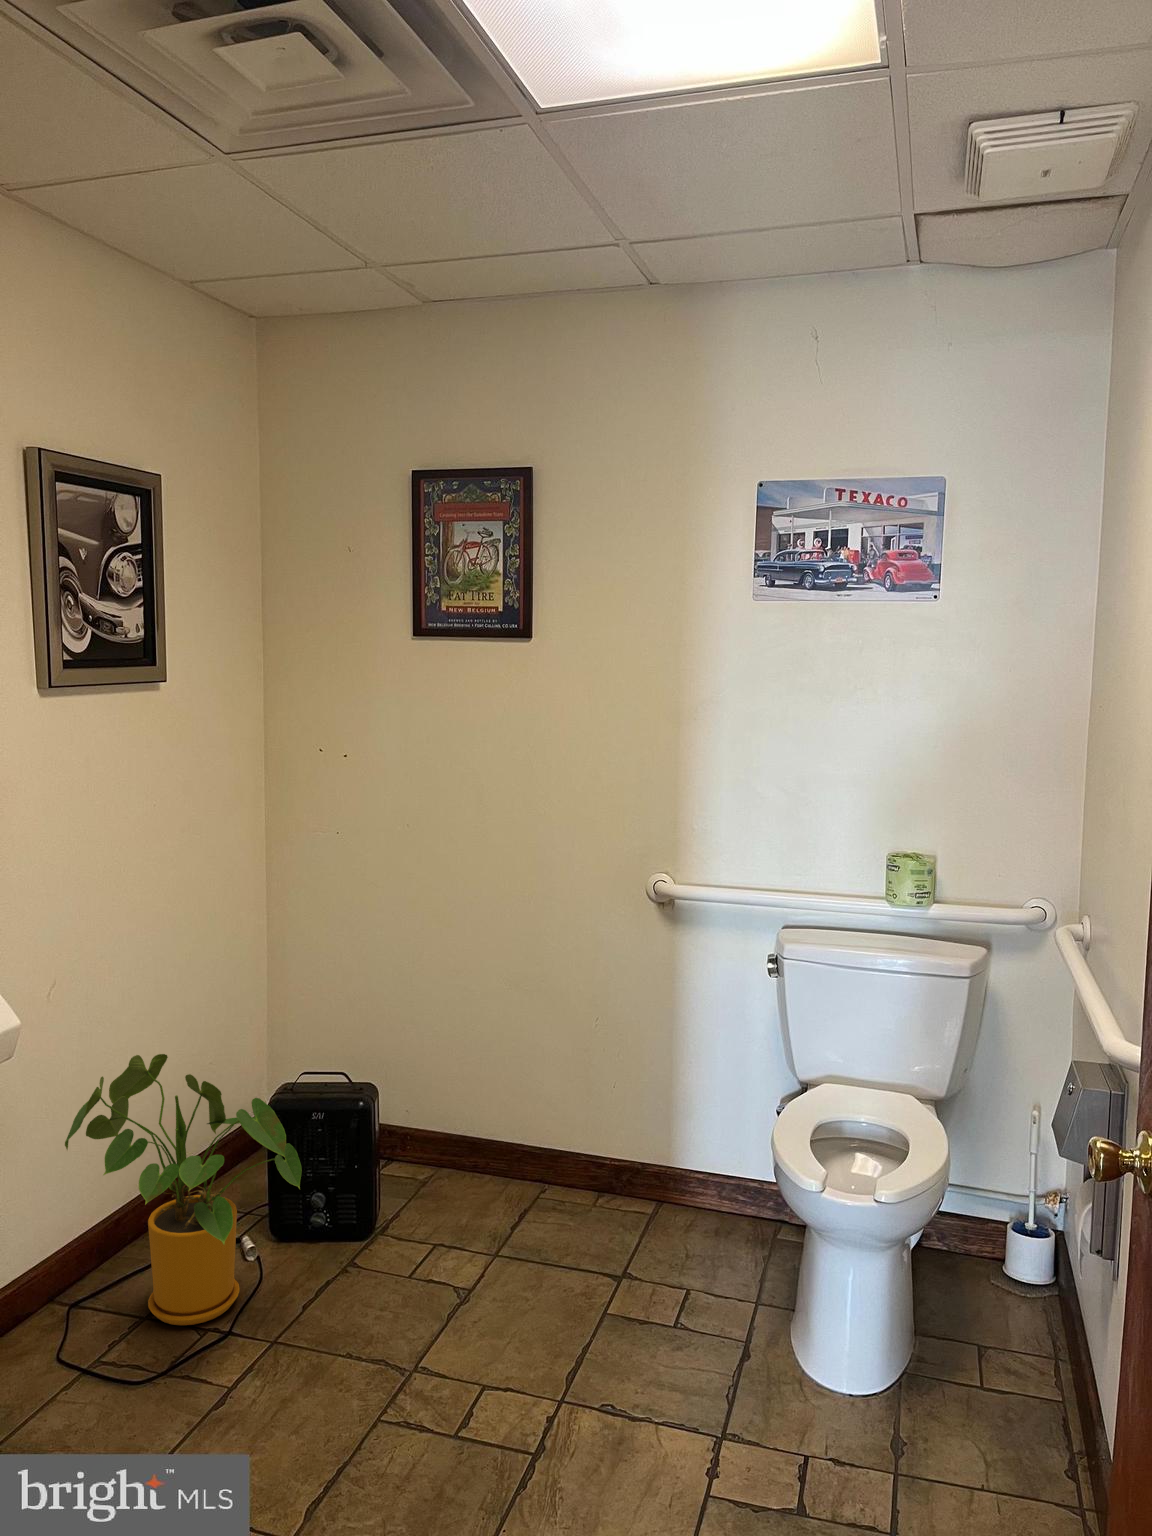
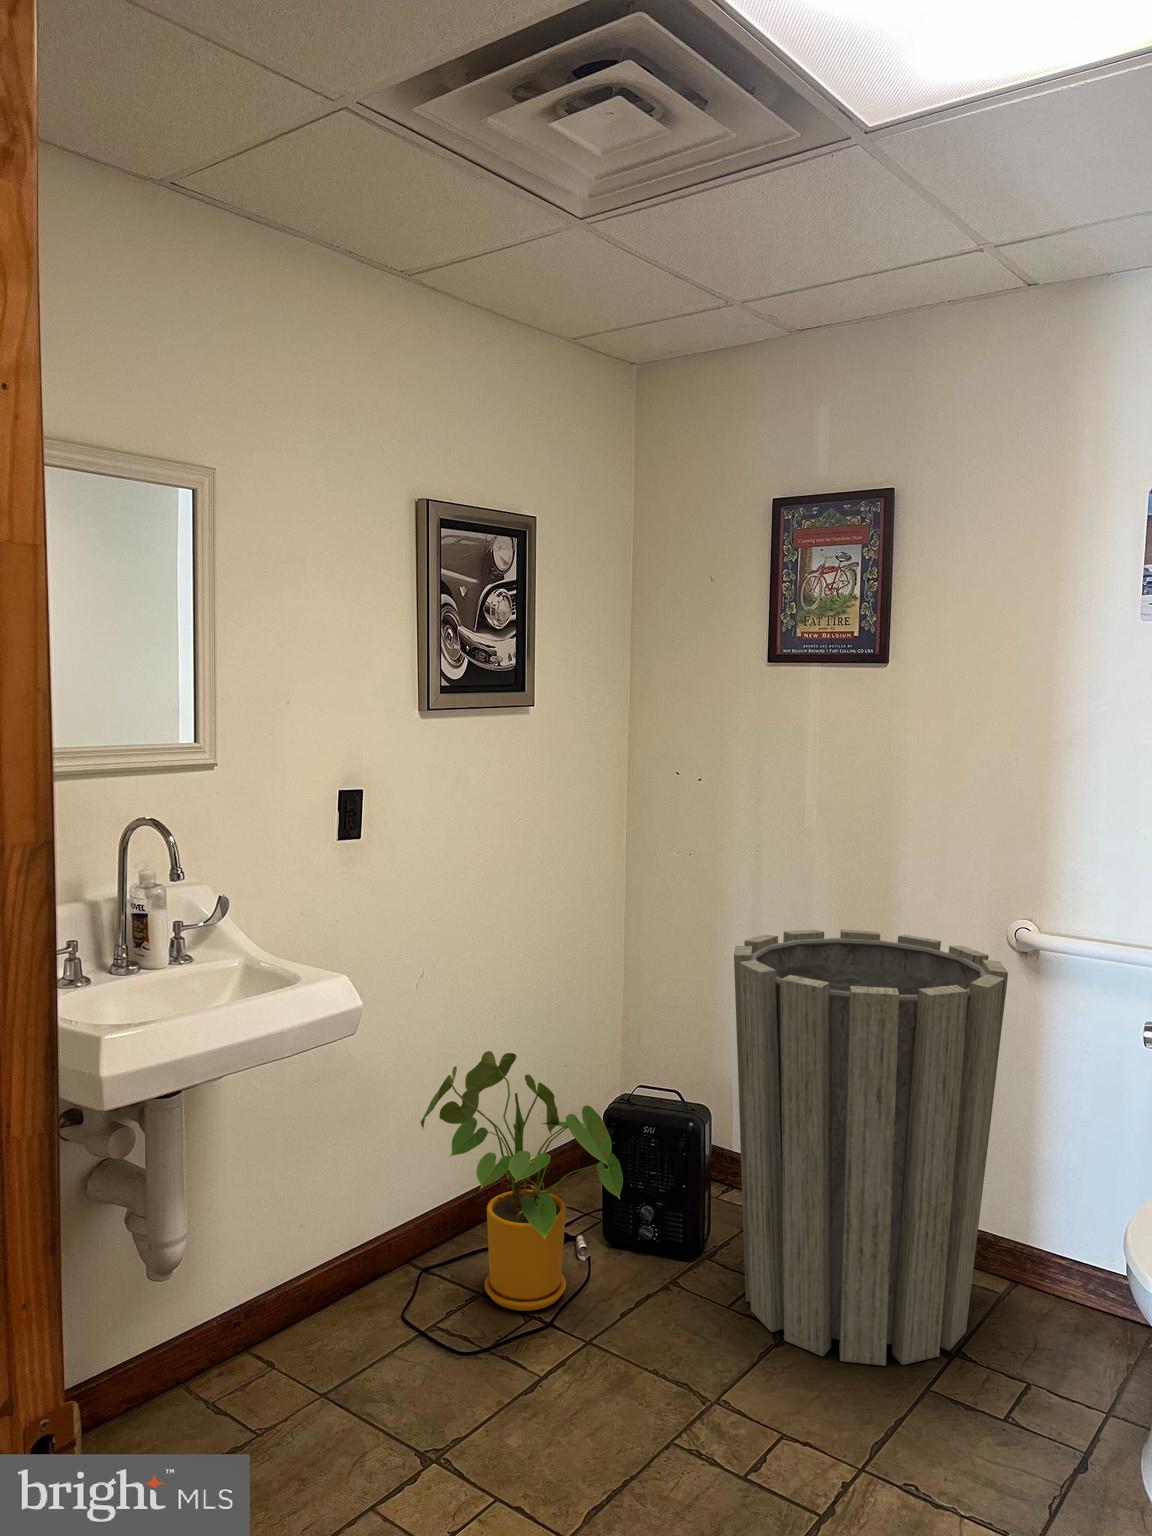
trash can: none [401,893,656,1305] -> present [734,929,1008,1366]

